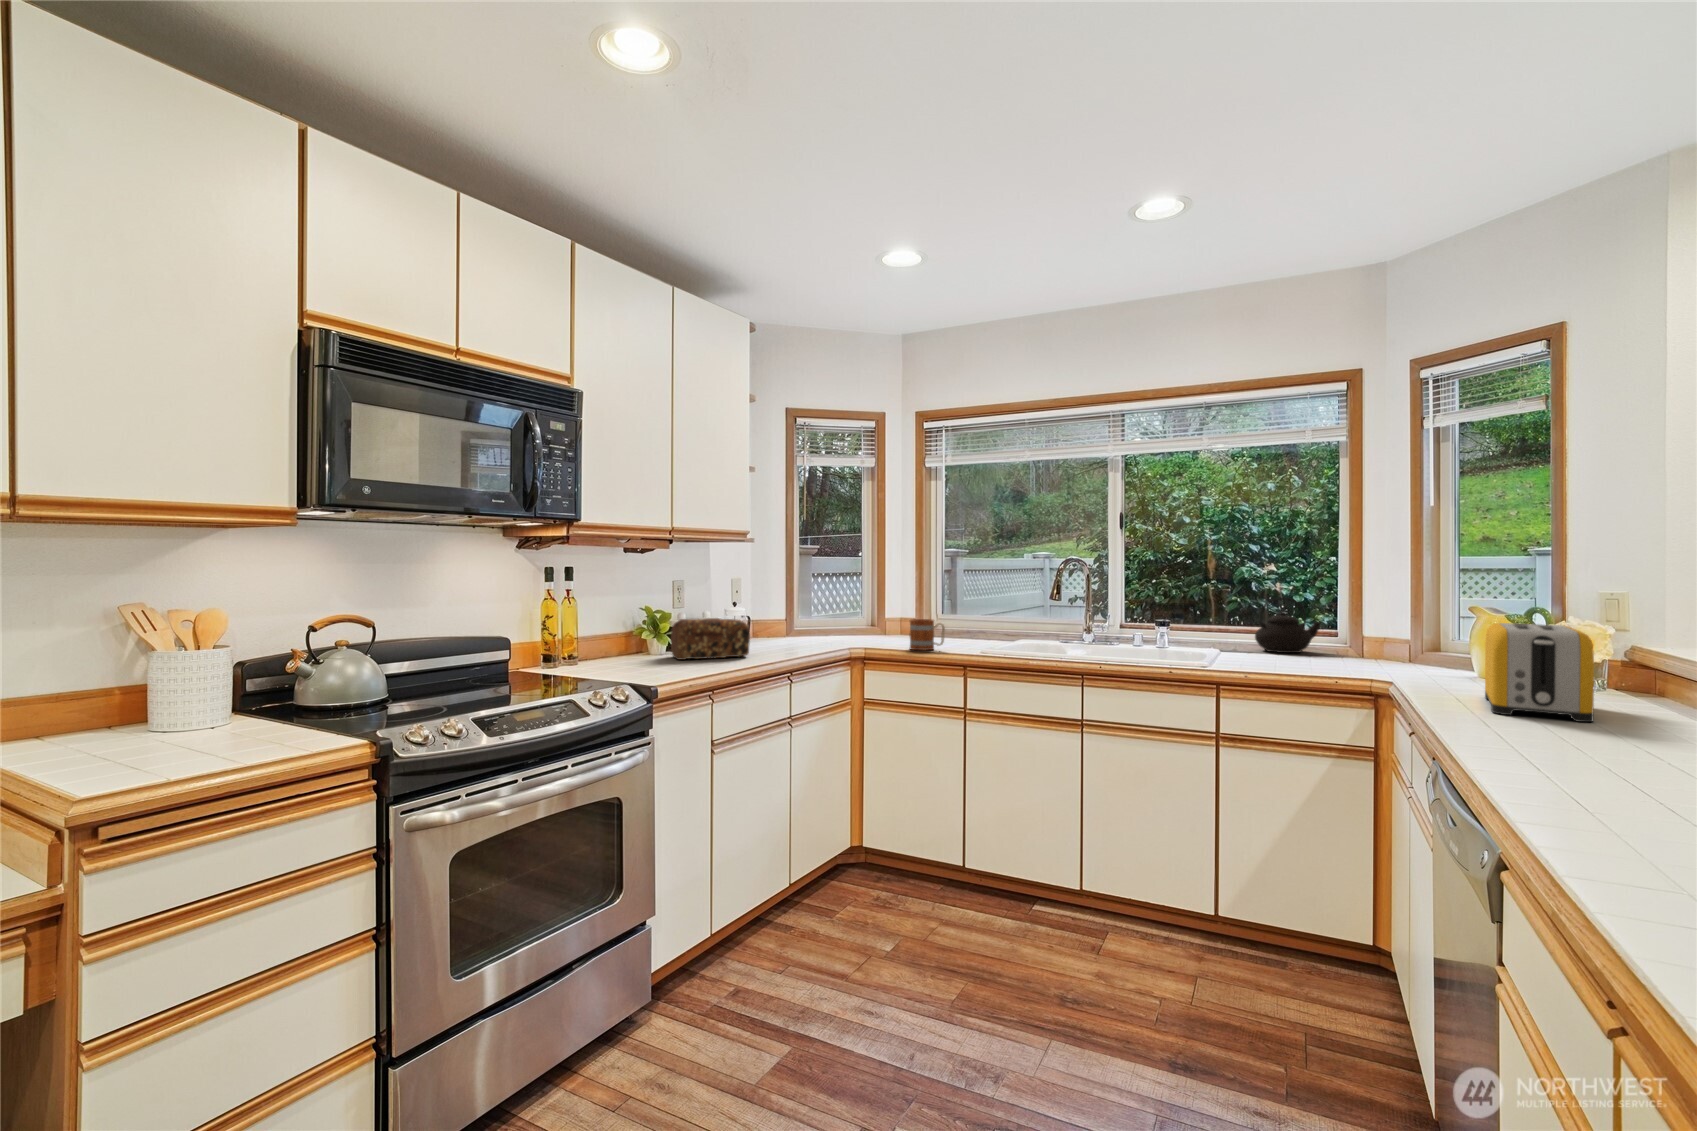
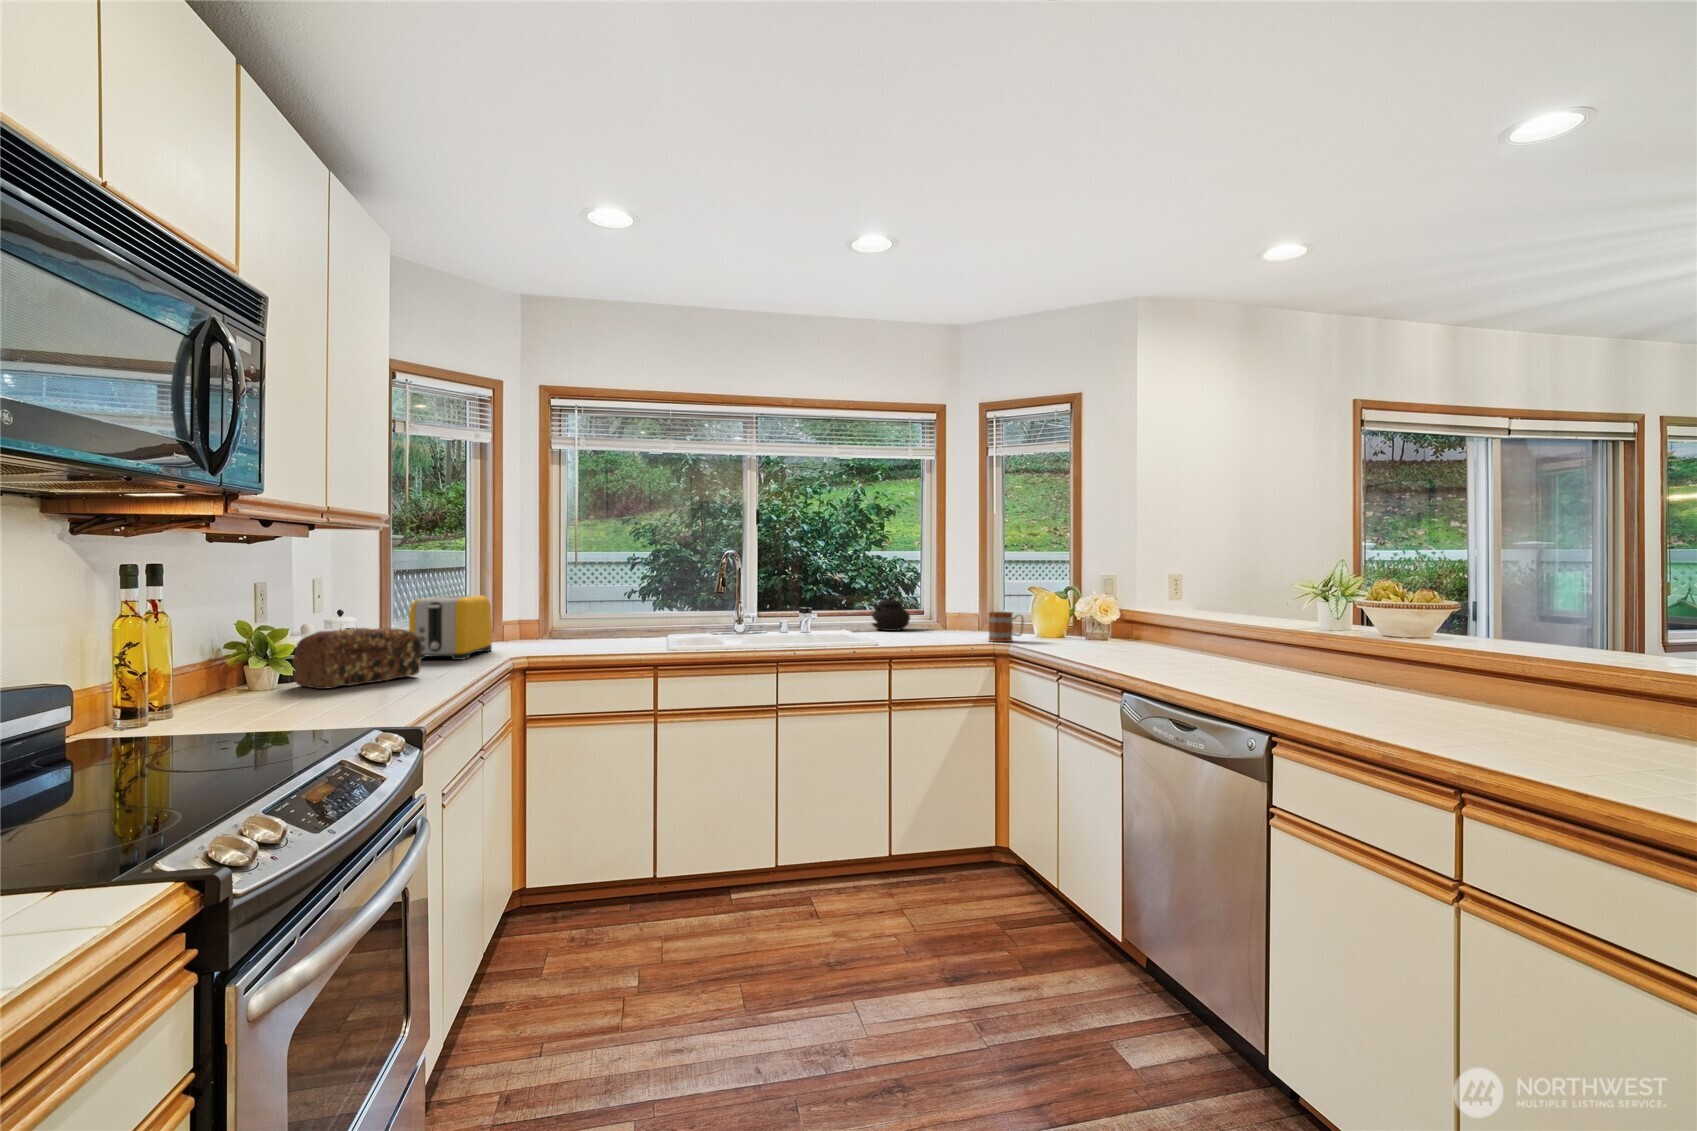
mug: present [910,619,945,650] -> present [989,612,1024,642]
toaster: present [1485,623,1594,722] -> present [409,595,492,660]

